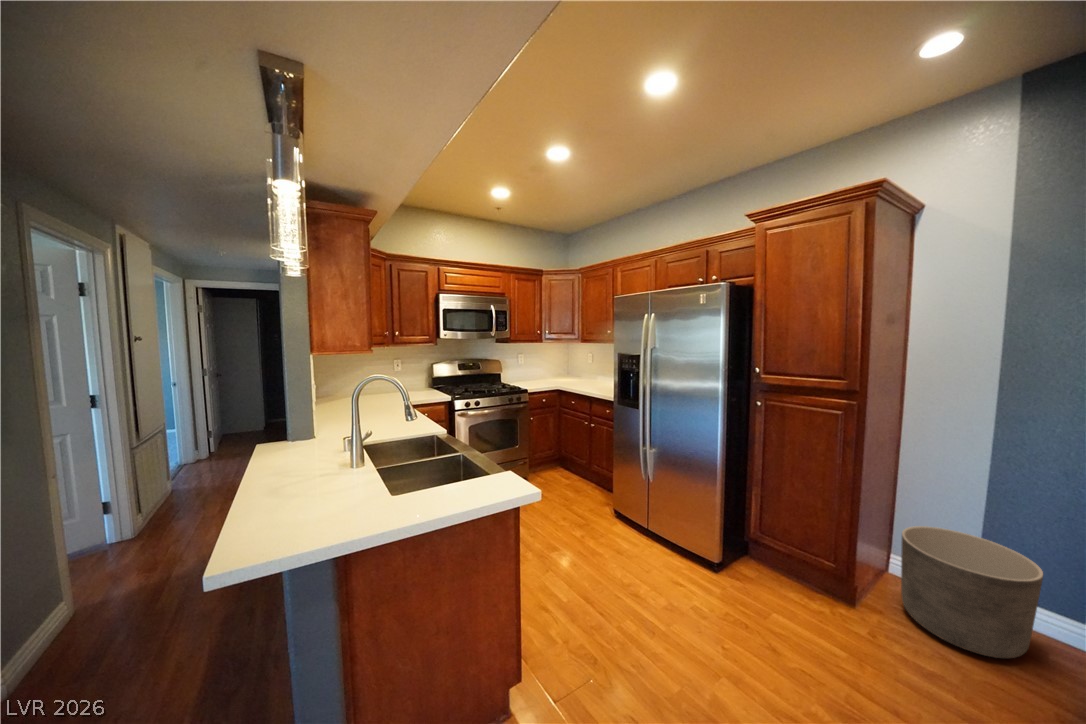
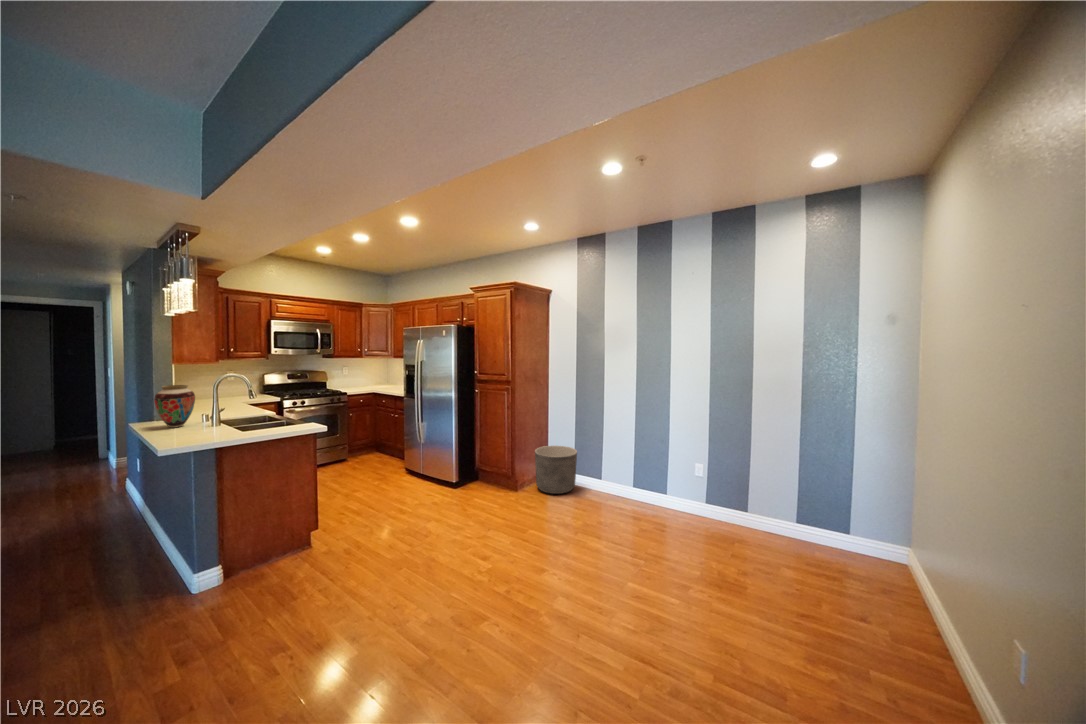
vase: none [267,392,327,466] -> present [154,385,195,428]

